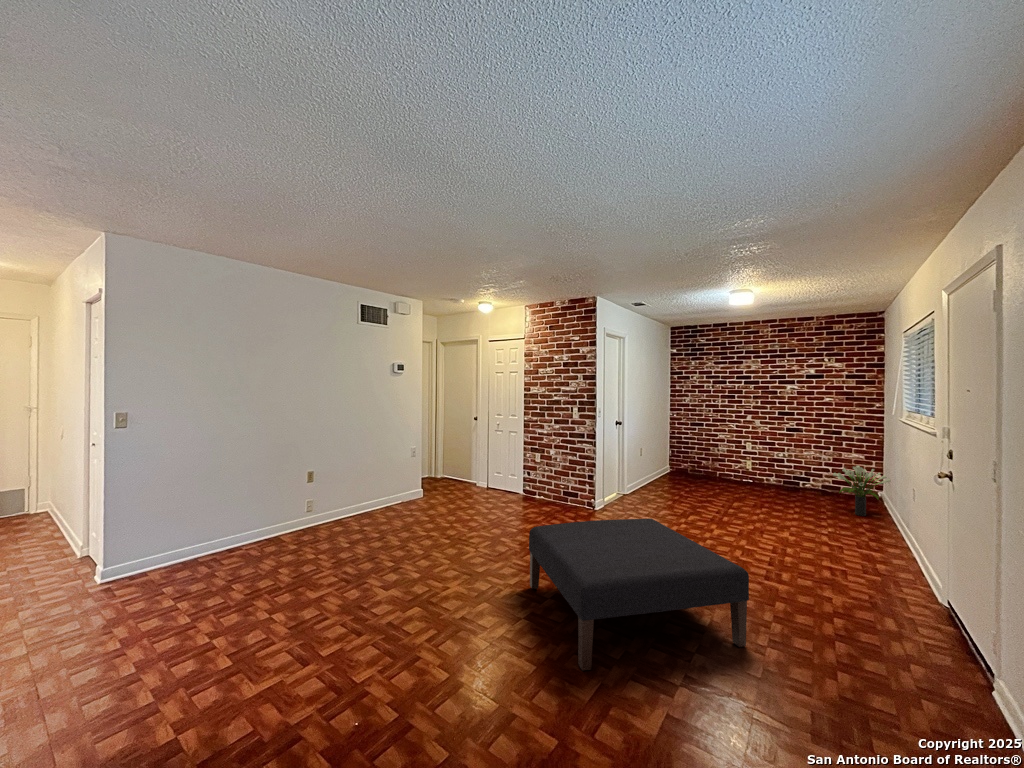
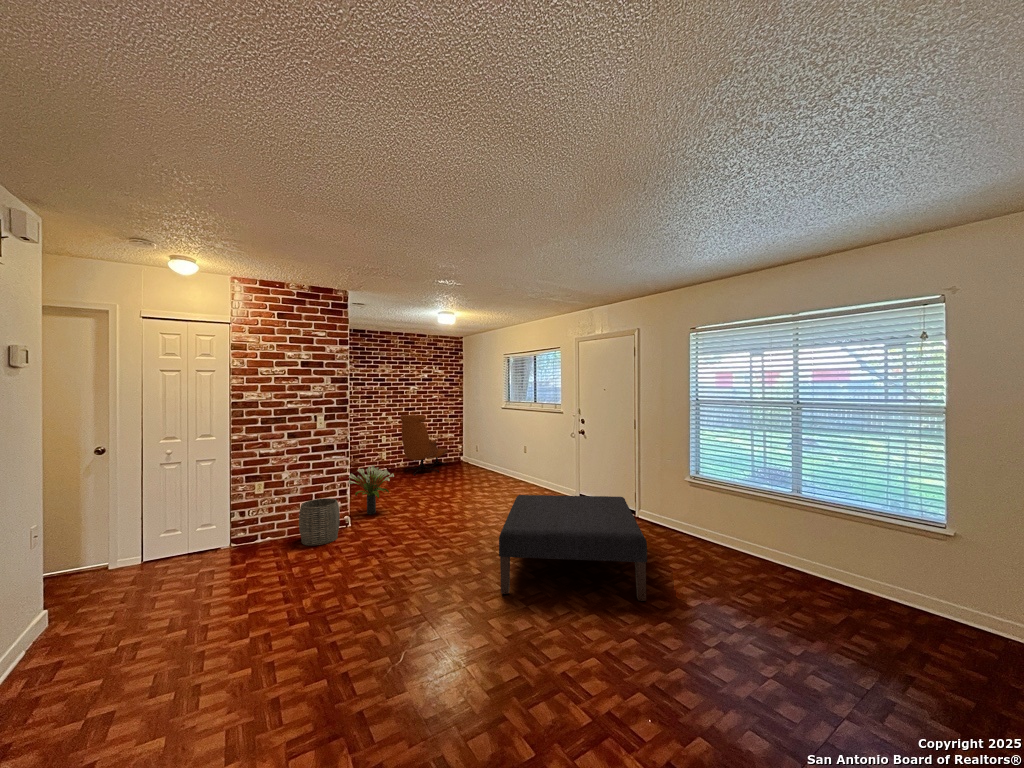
lounge chair: none [742,418,836,499] -> present [400,415,448,475]
potted plant: present [833,466,891,516] -> present [349,465,394,515]
woven basket: none [545,476,576,513] -> present [299,498,340,546]

